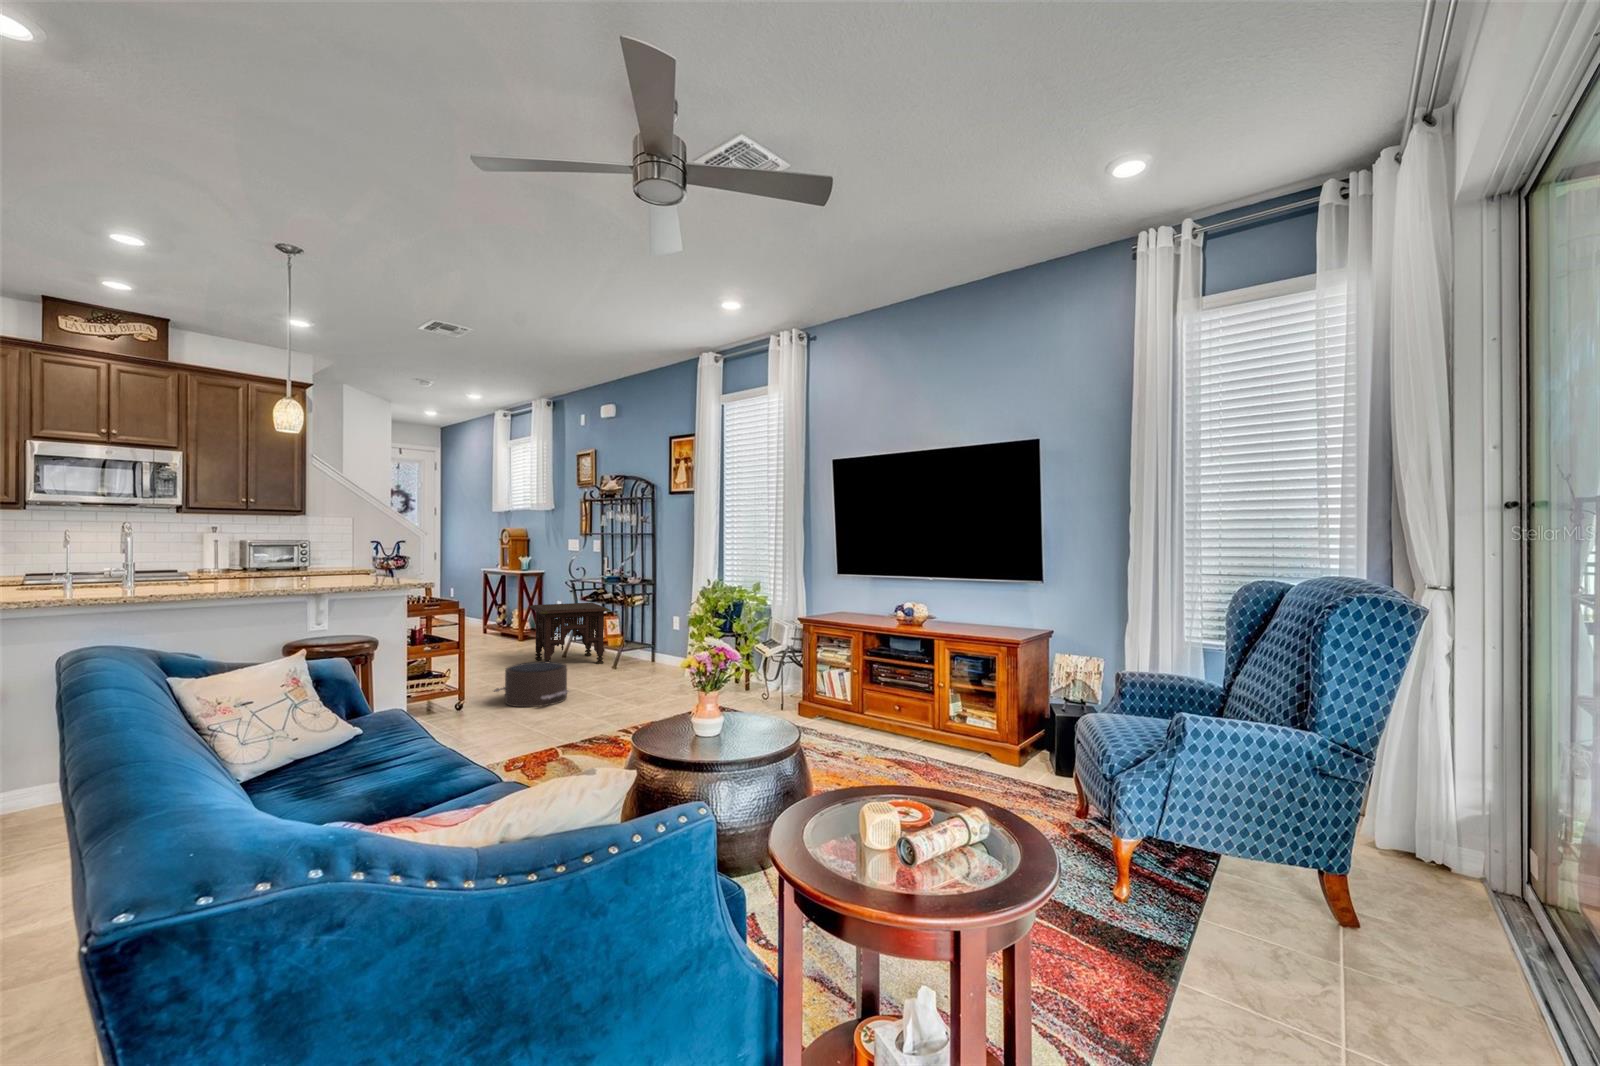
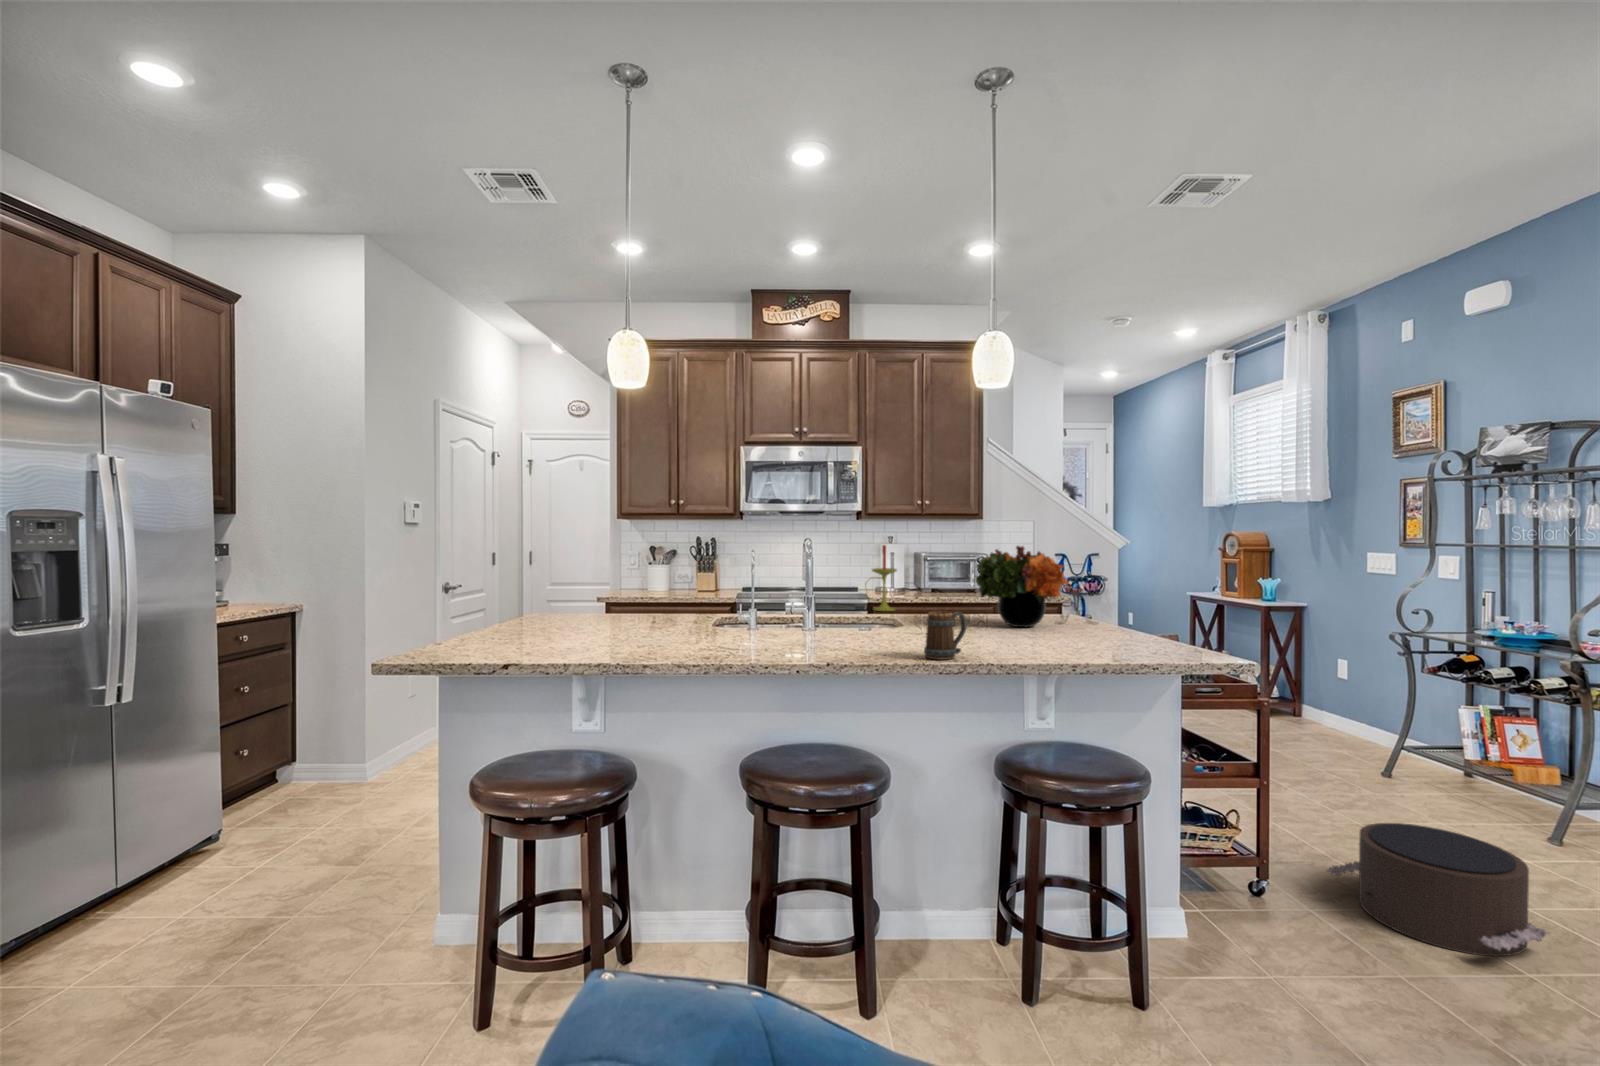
candle: none [186,529,218,579] -> present [872,545,897,611]
flower arrangement: none [279,529,349,579] -> present [976,546,1068,627]
mug: none [236,564,268,590] -> present [924,611,967,660]
side table: present [530,603,611,664] -> none [1318,671,1532,815]

